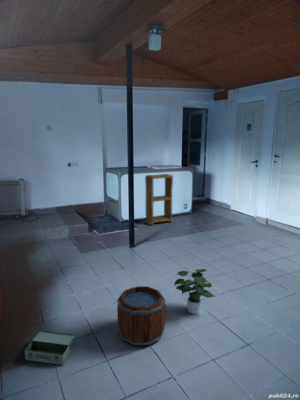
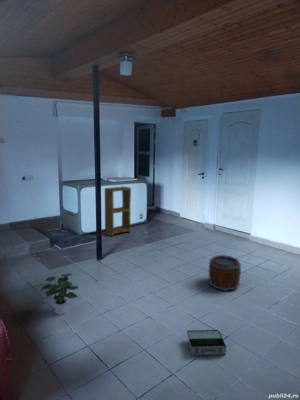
potted plant: present [174,269,215,314] -> present [41,274,78,315]
bucket: present [117,286,165,346] -> present [208,255,241,290]
toolbox: present [25,331,75,365] -> present [187,330,226,355]

